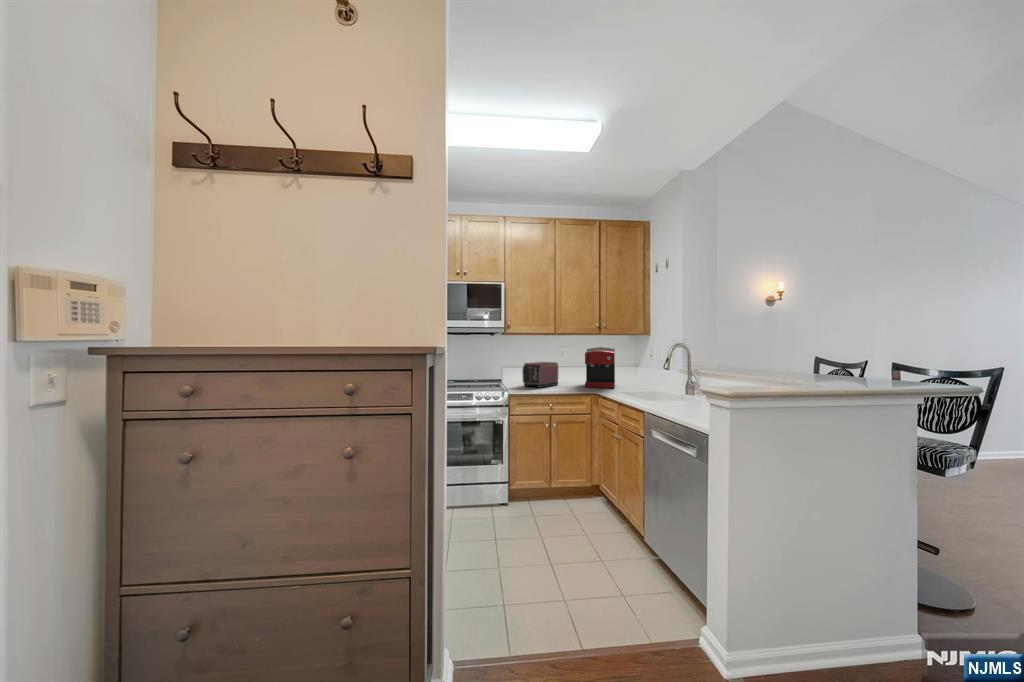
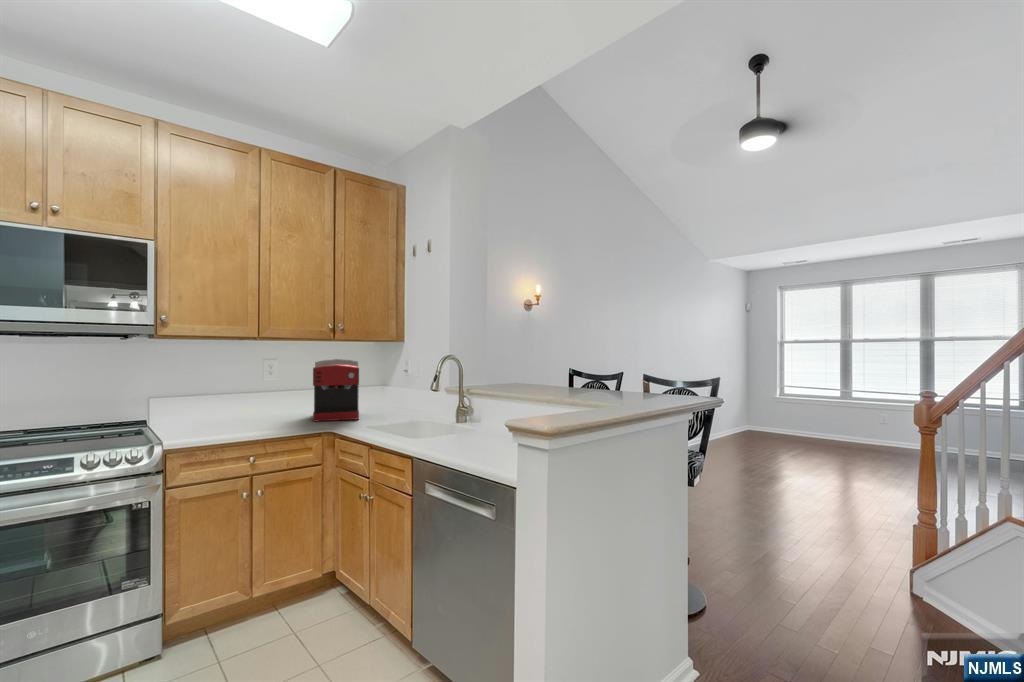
toaster: present [522,362,559,388] -> none [195,385,266,430]

